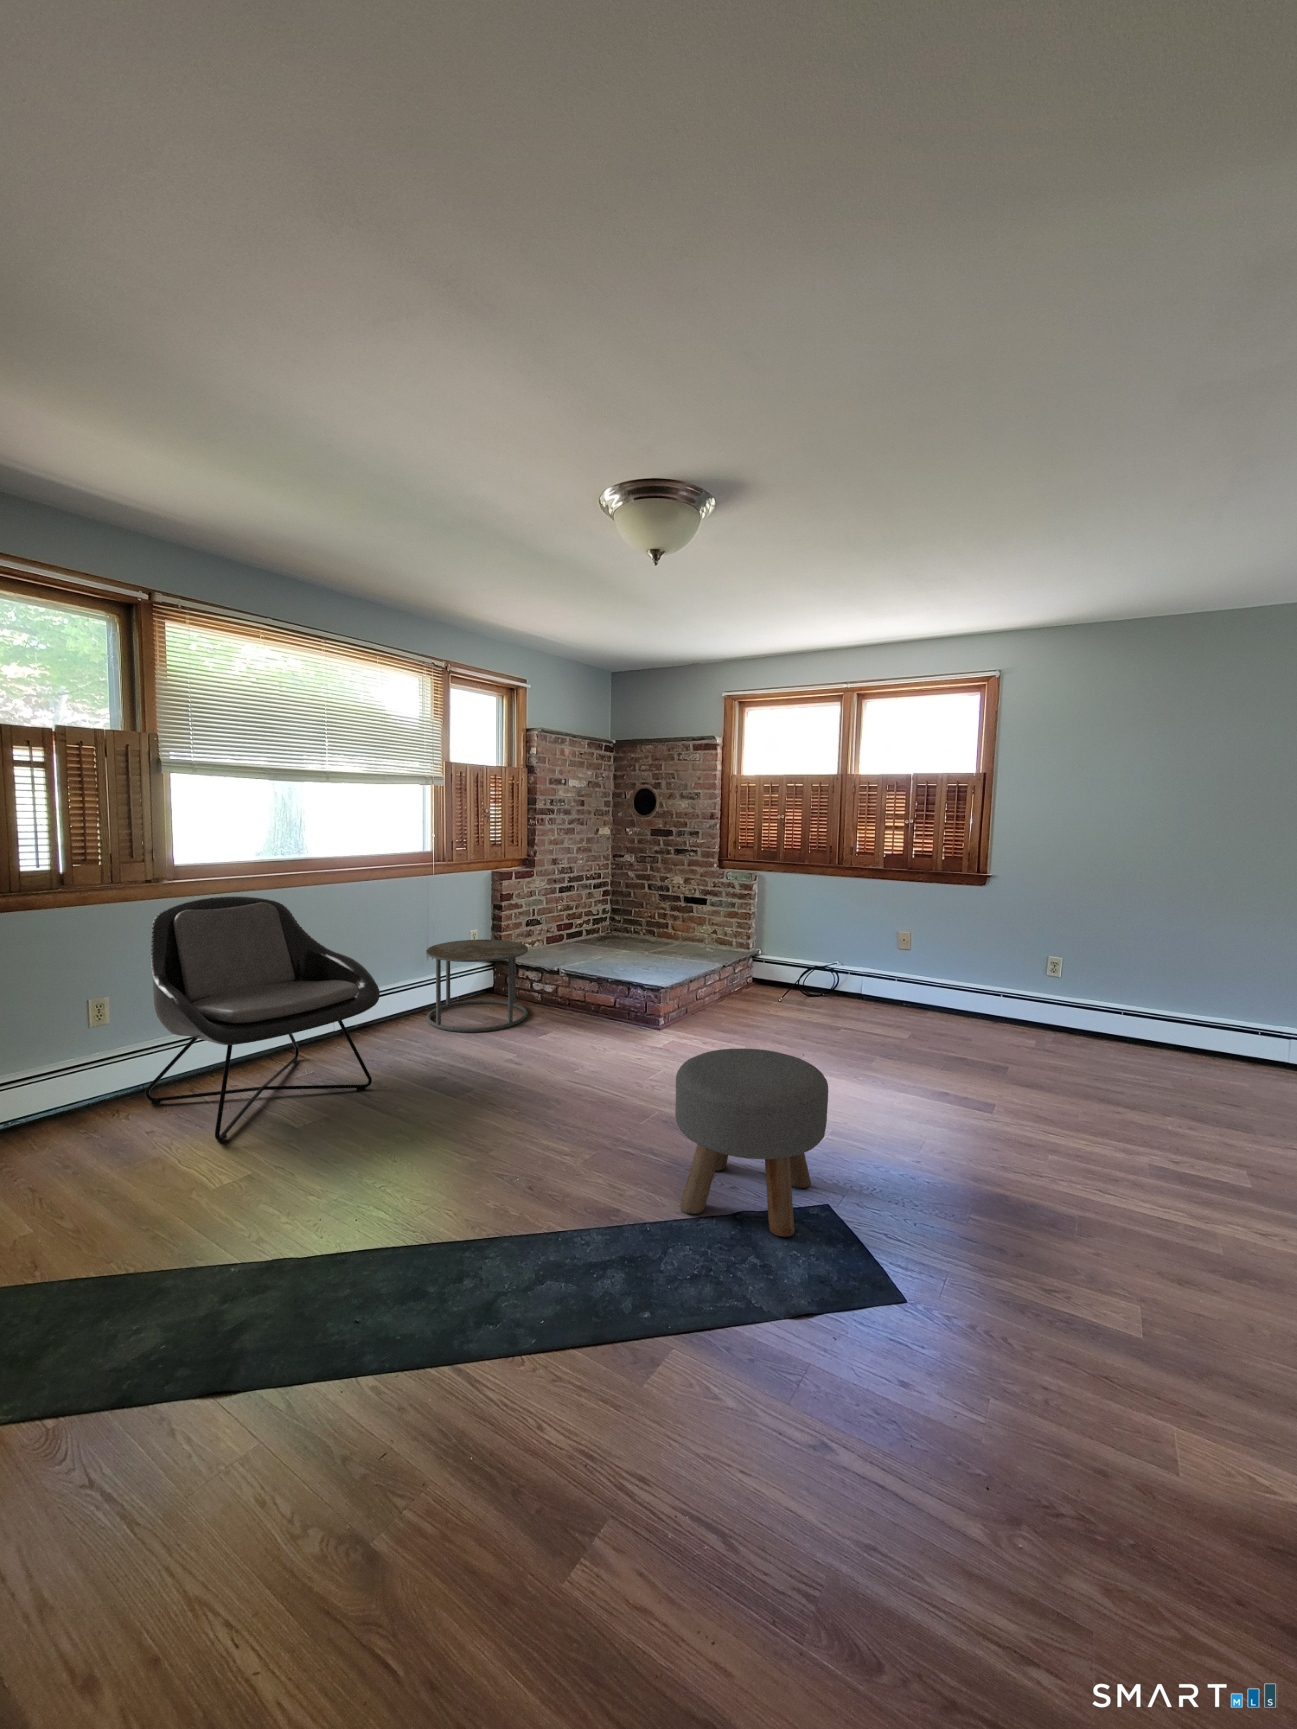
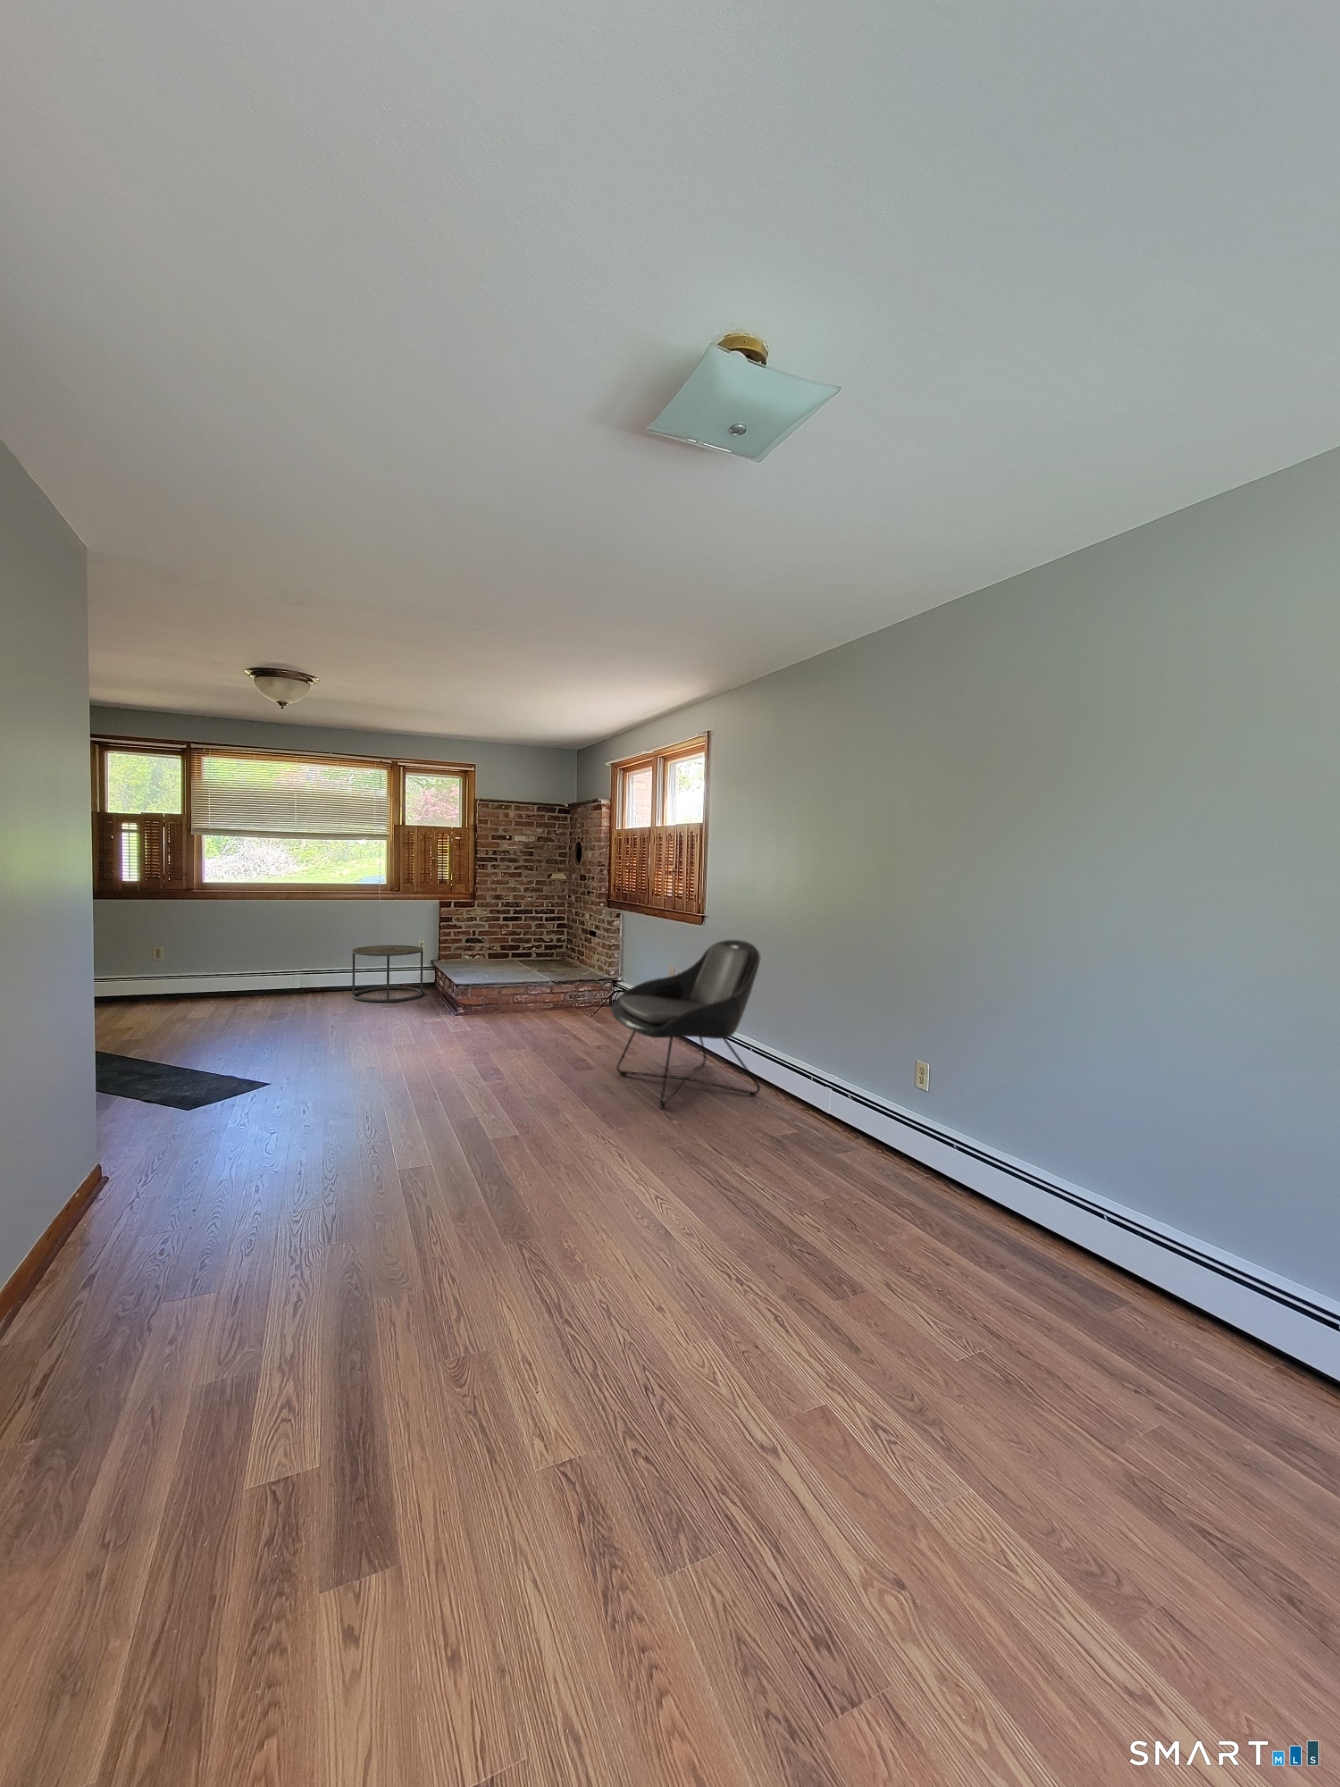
lounge chair: present [145,896,380,1142] -> present [611,940,760,1109]
ottoman: present [675,1048,828,1237] -> none [209,997,308,1091]

